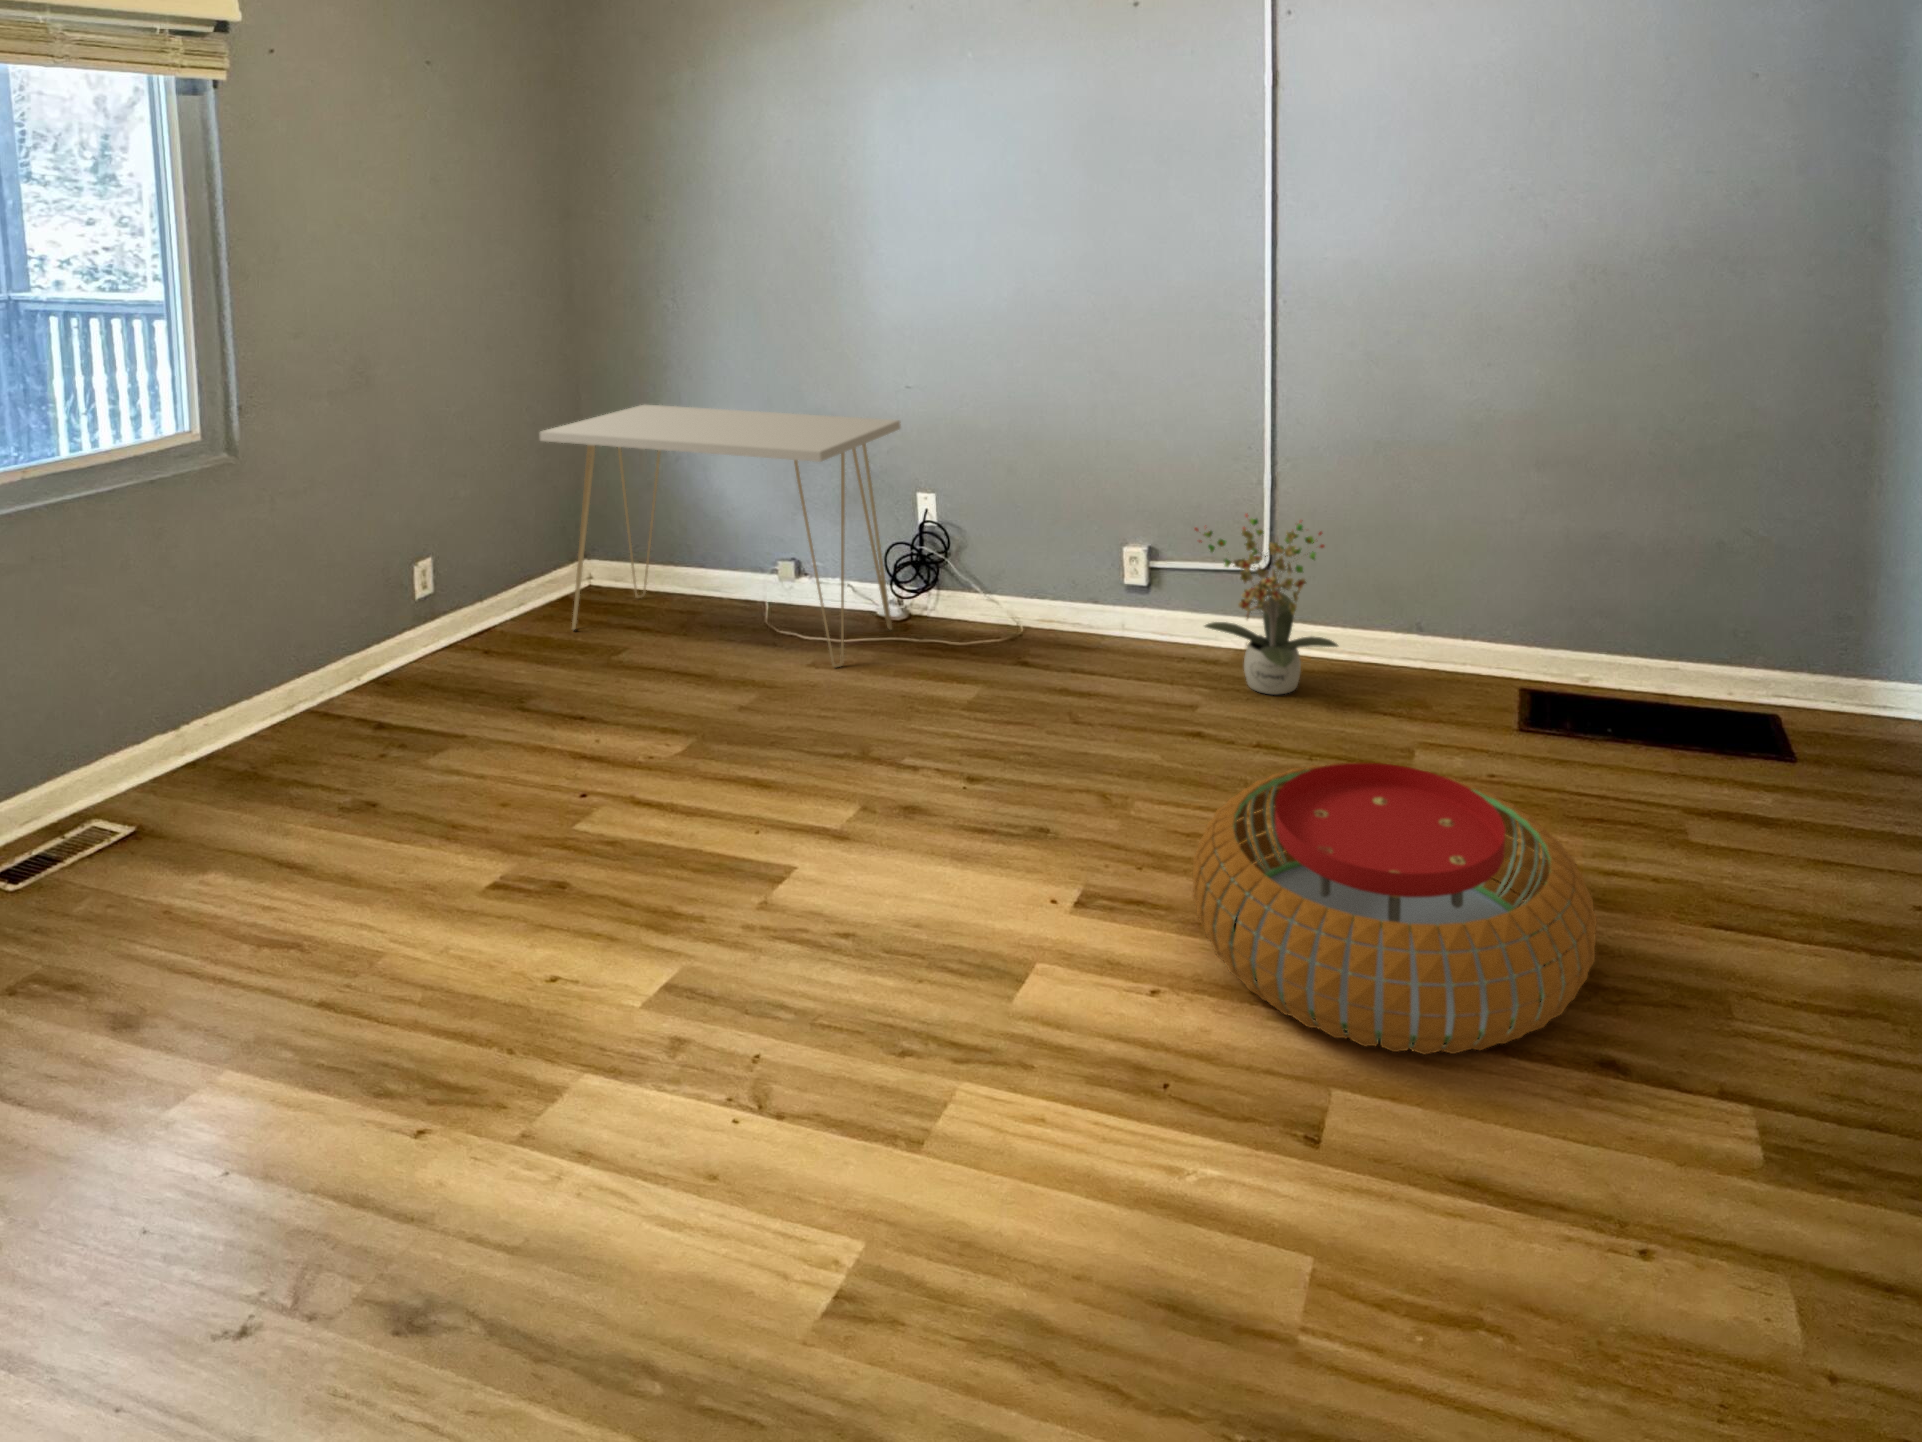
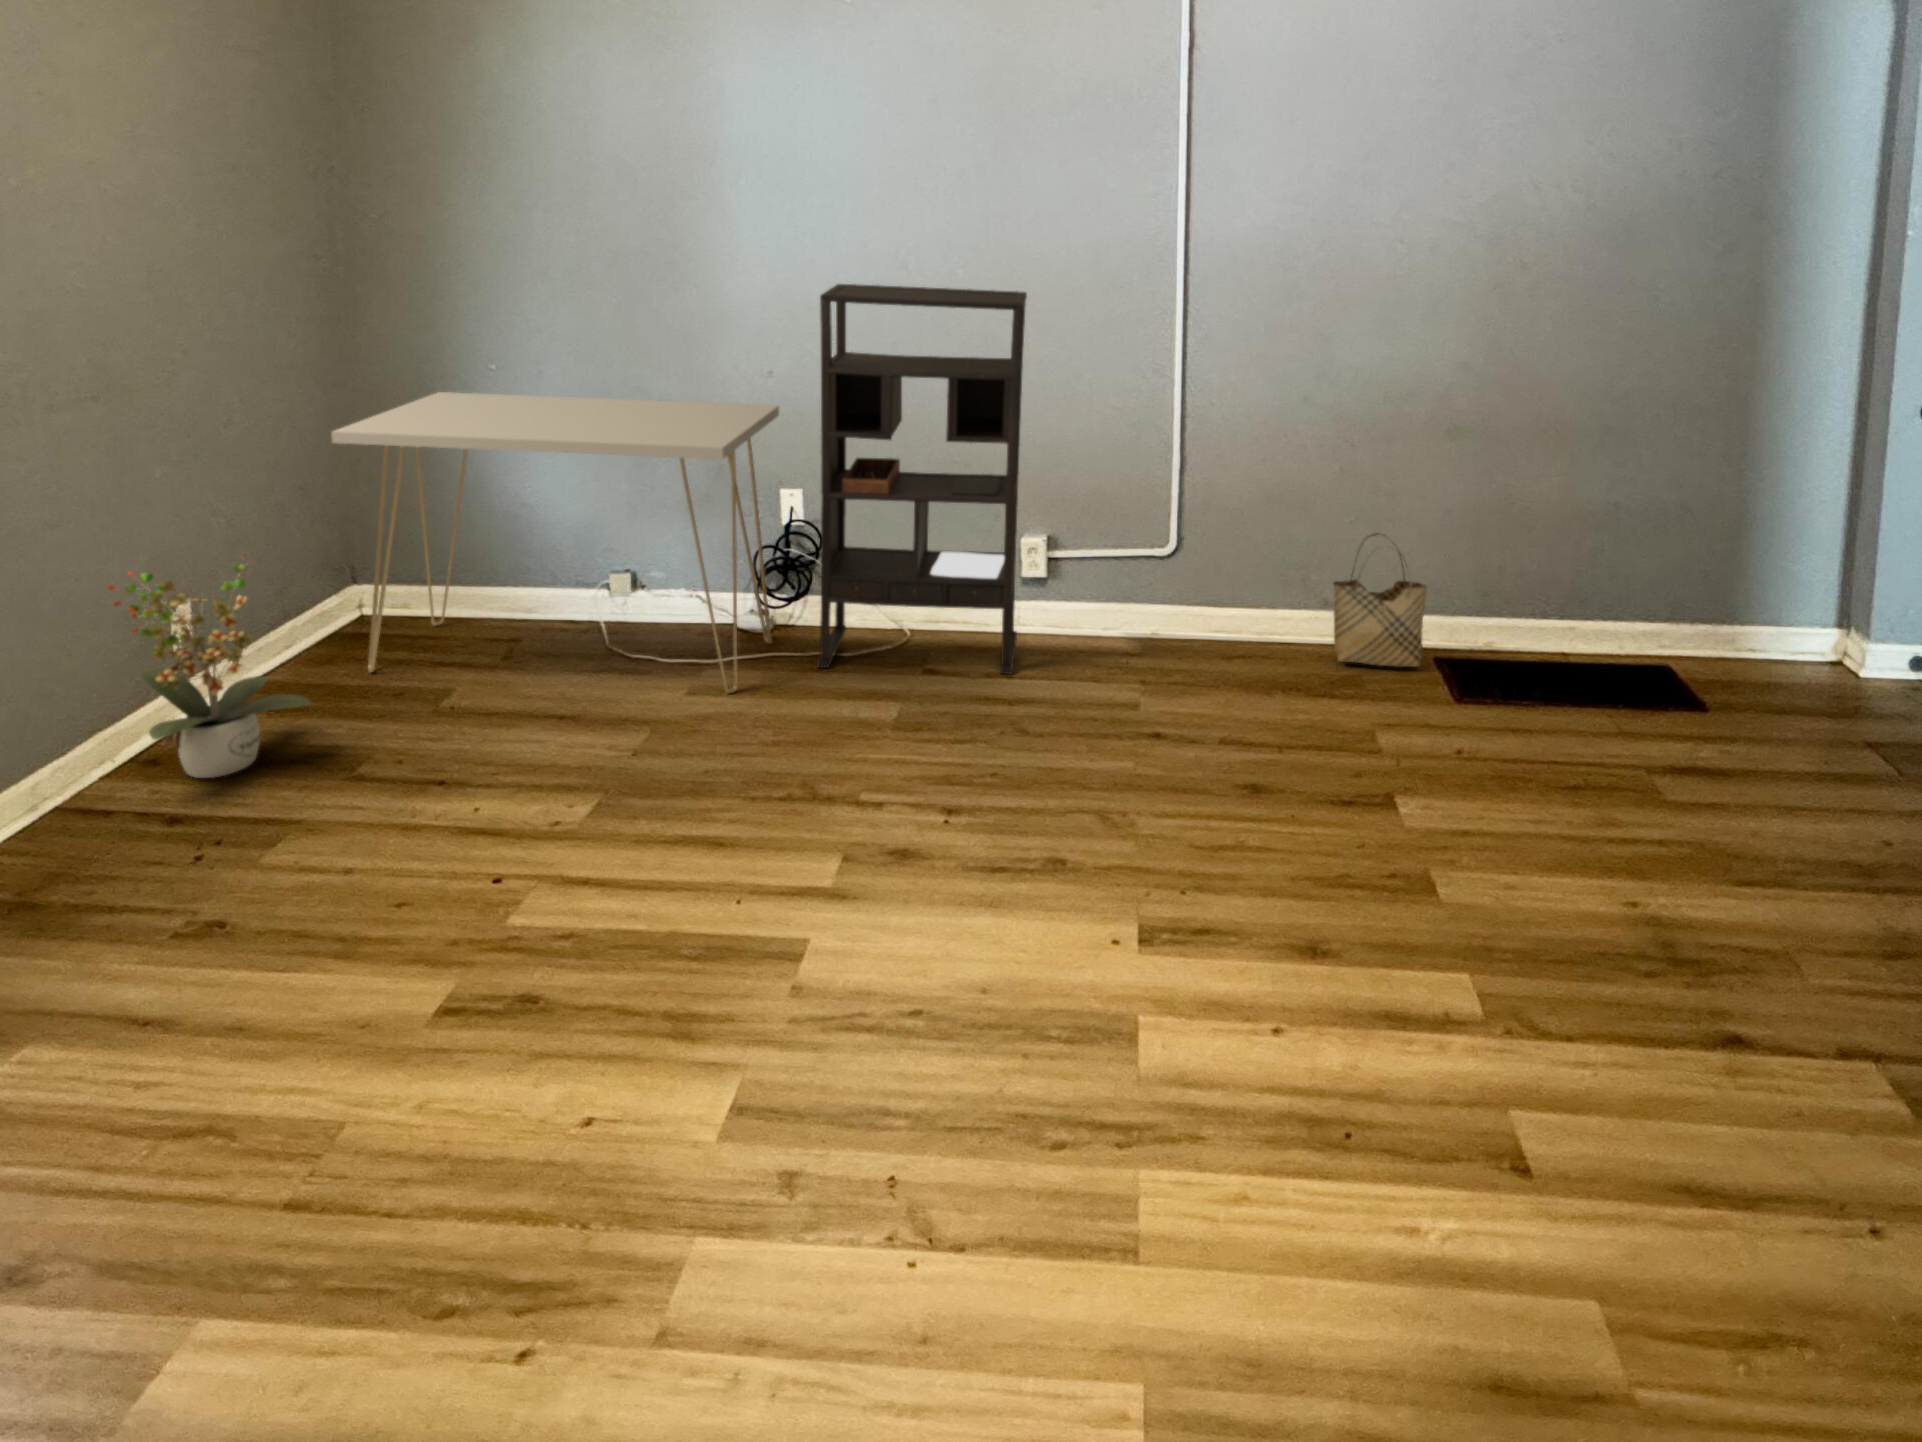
bookshelf: none [916,313,1109,671] -> present [817,284,1027,674]
potted plant: present [1195,514,1338,694] -> present [108,553,311,778]
woven basket: none [1401,558,1499,694] -> present [1333,533,1427,667]
pouf: present [1193,762,1597,1055] -> none [1274,756,1693,1055]

